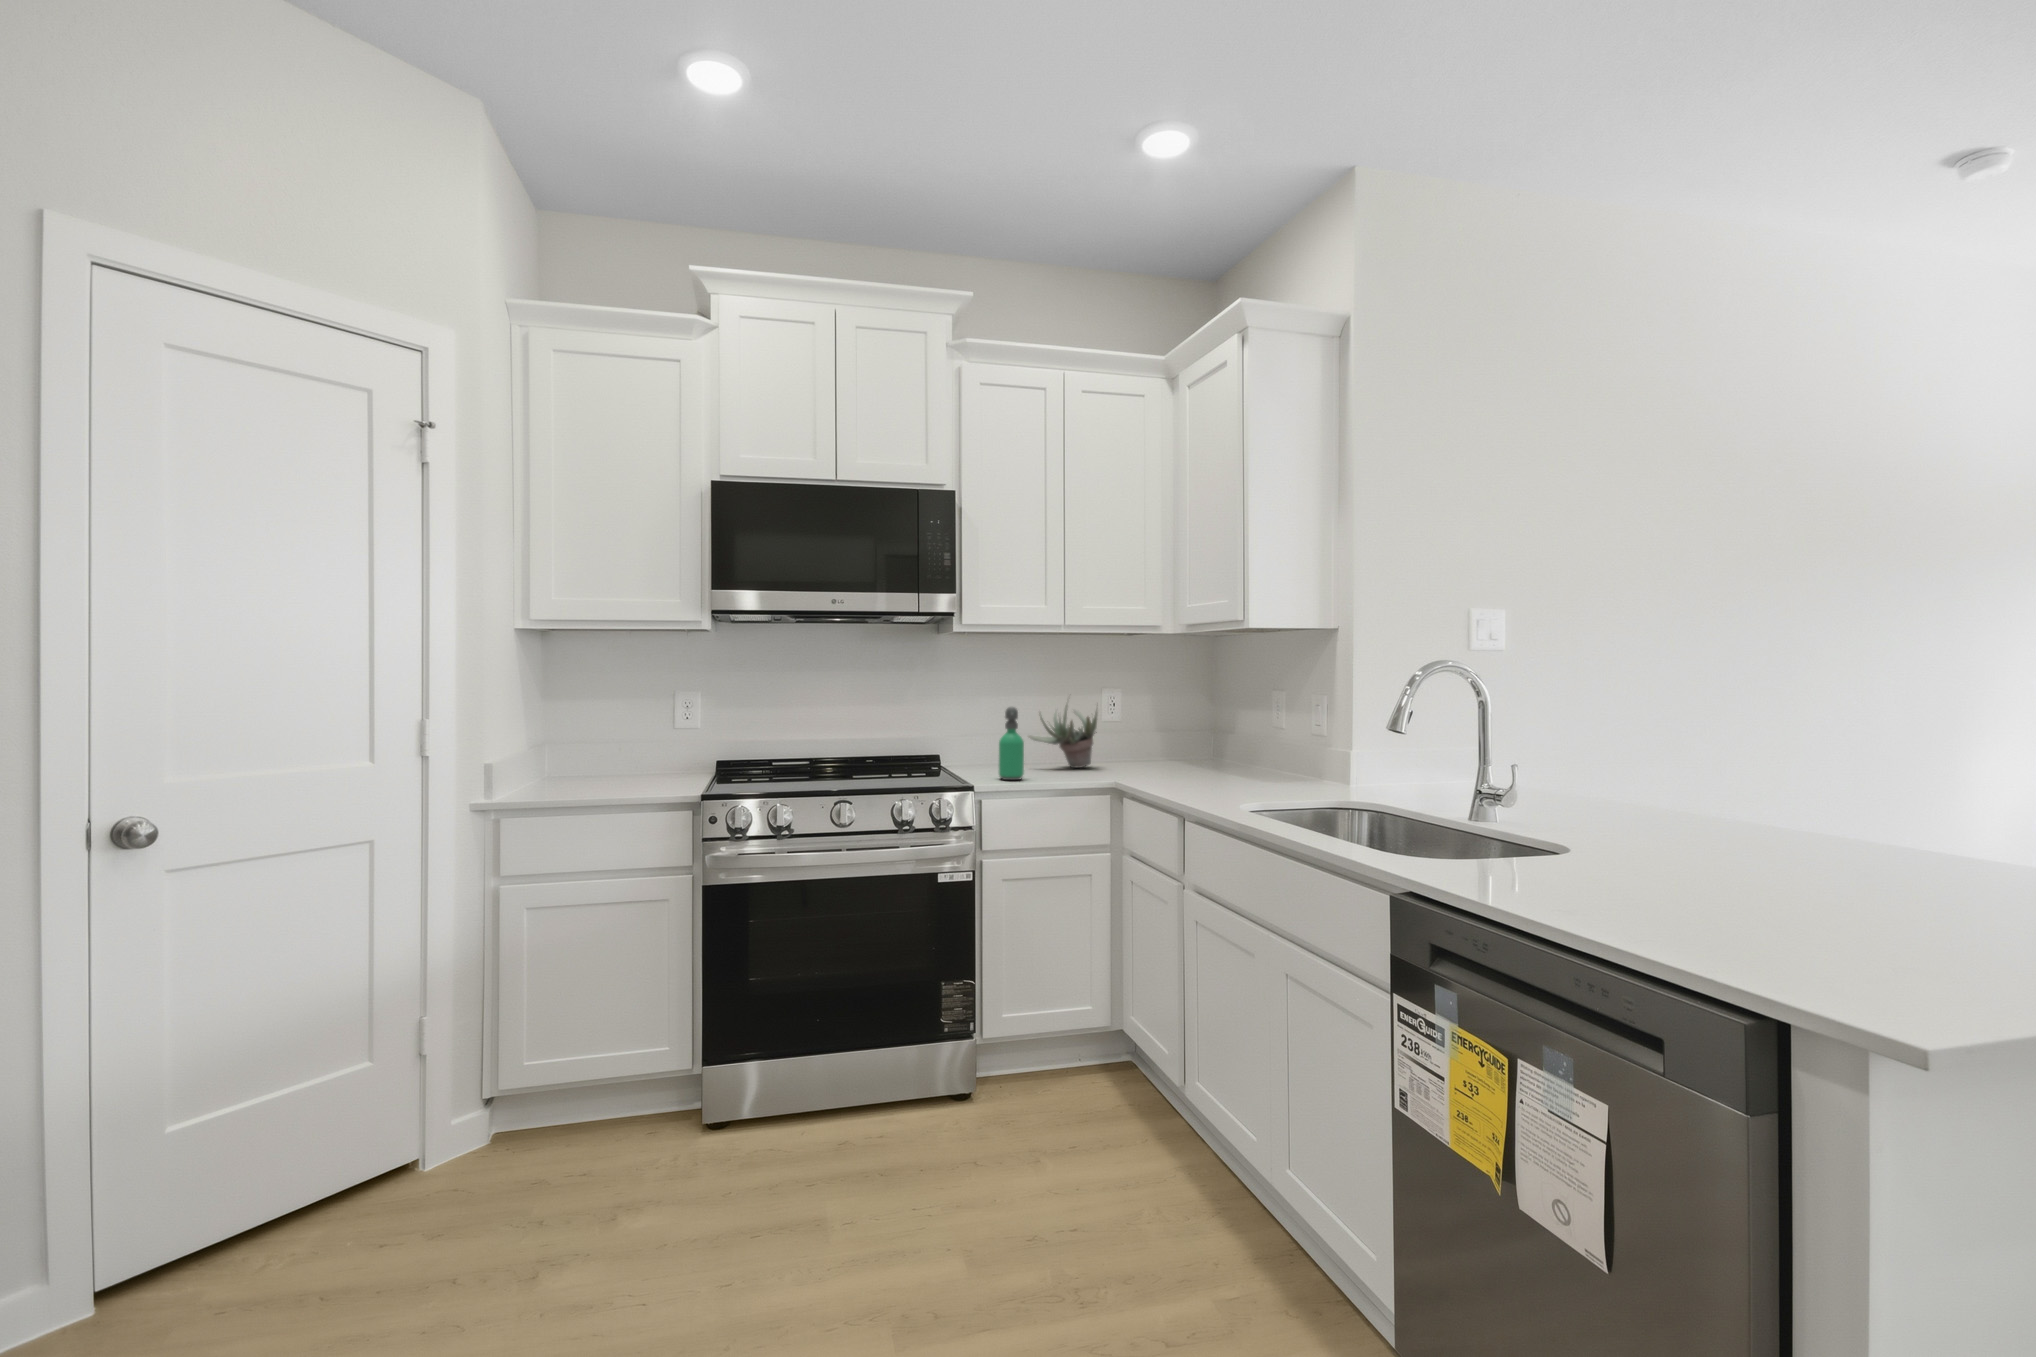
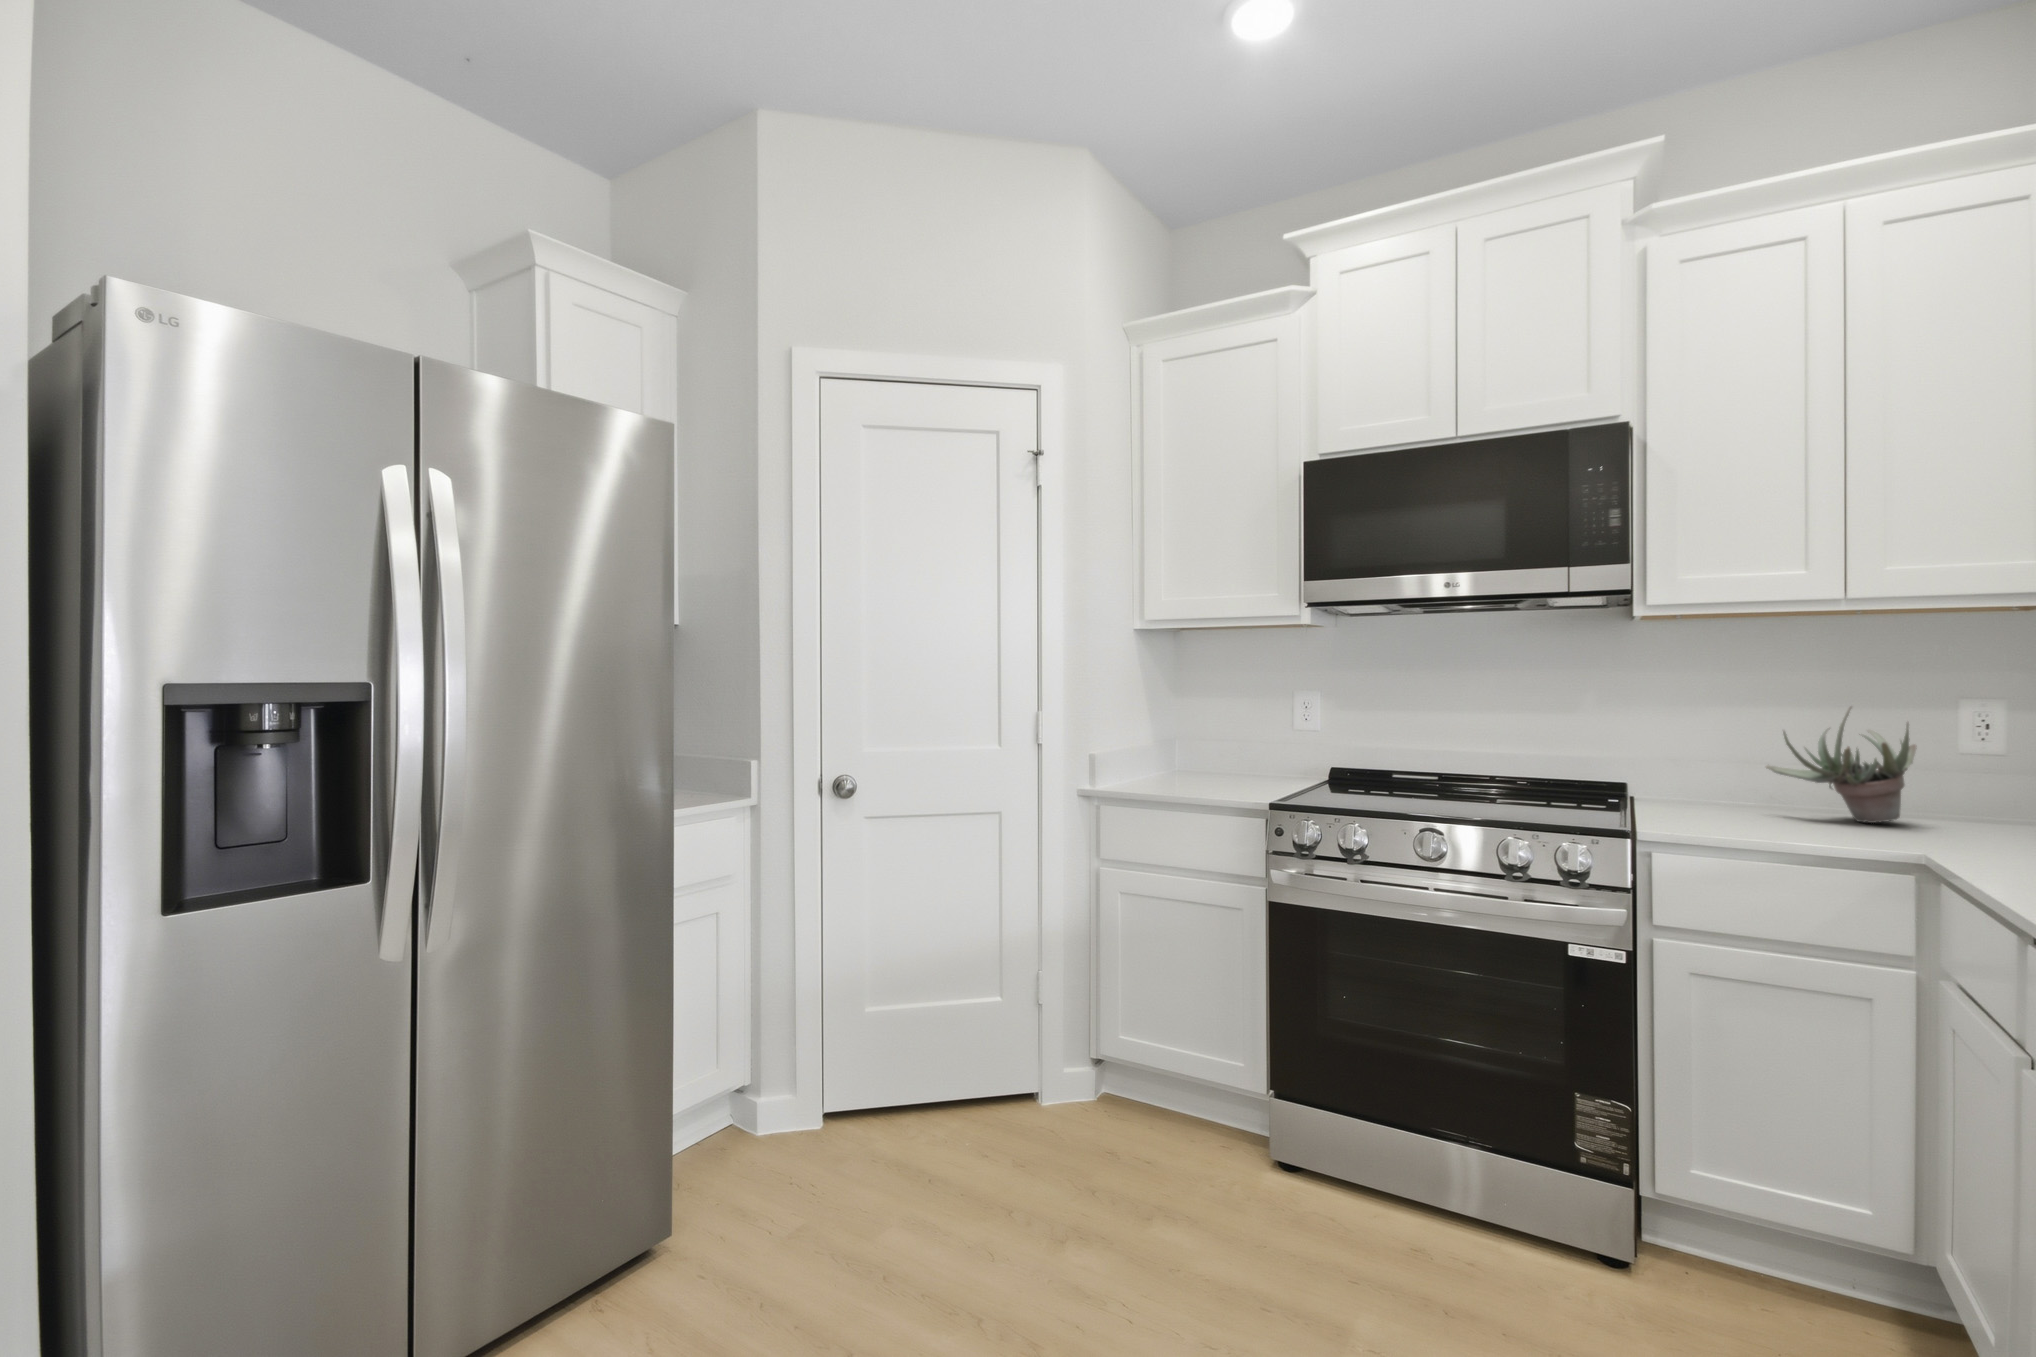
soap dispenser: present [999,707,1024,780] -> none [1686,723,1732,831]

